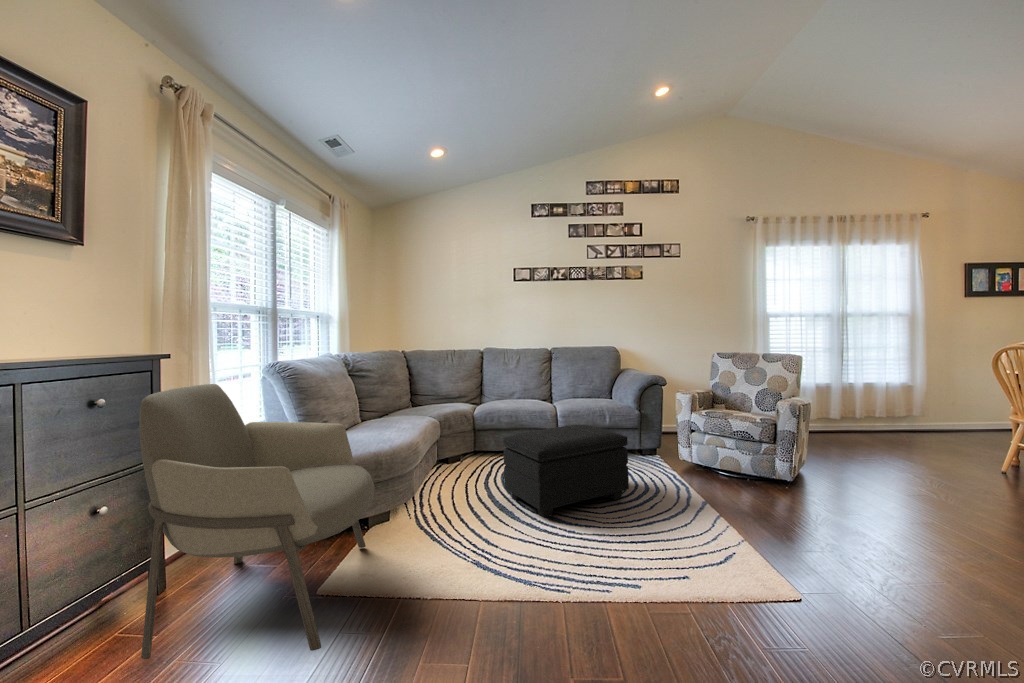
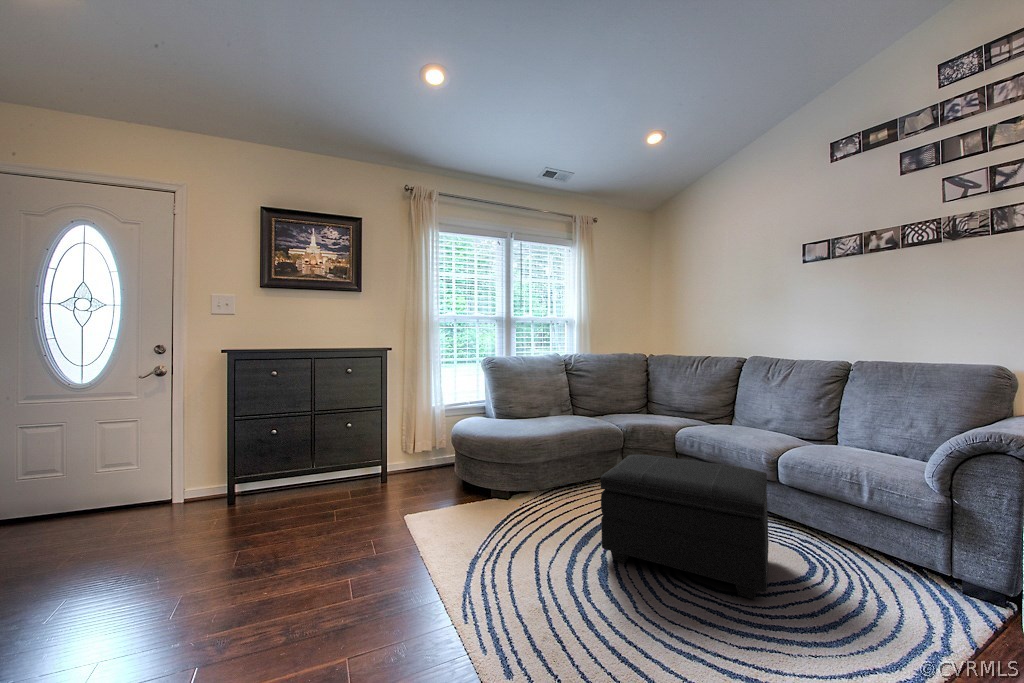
armchair: present [139,384,375,659] -> none [324,367,470,539]

